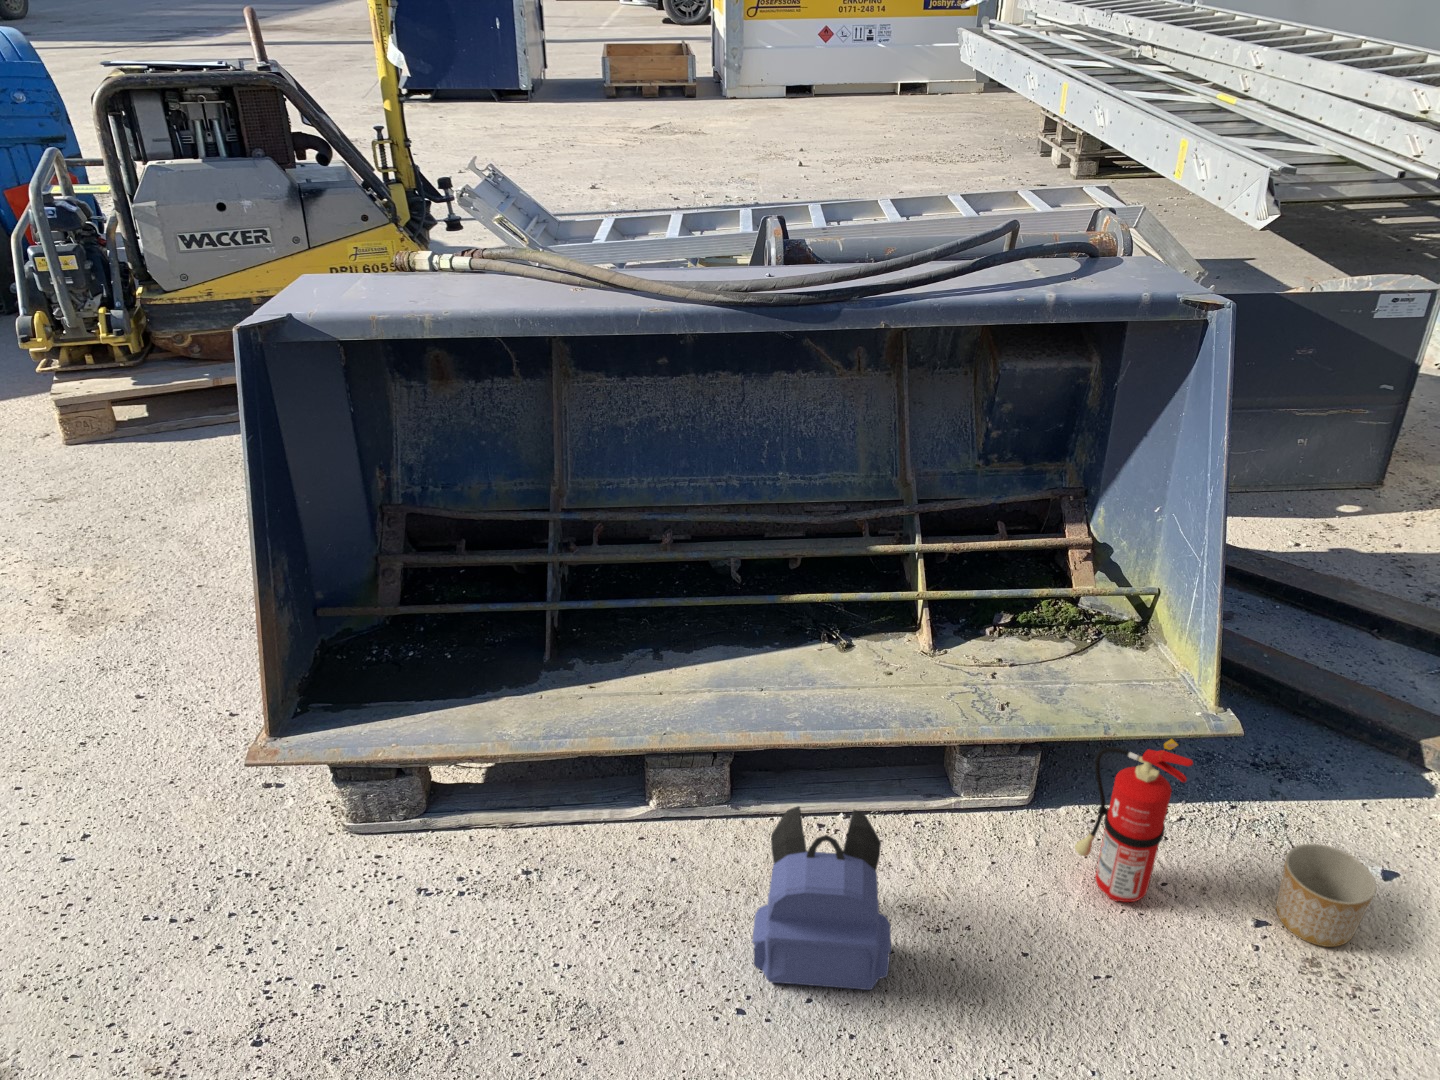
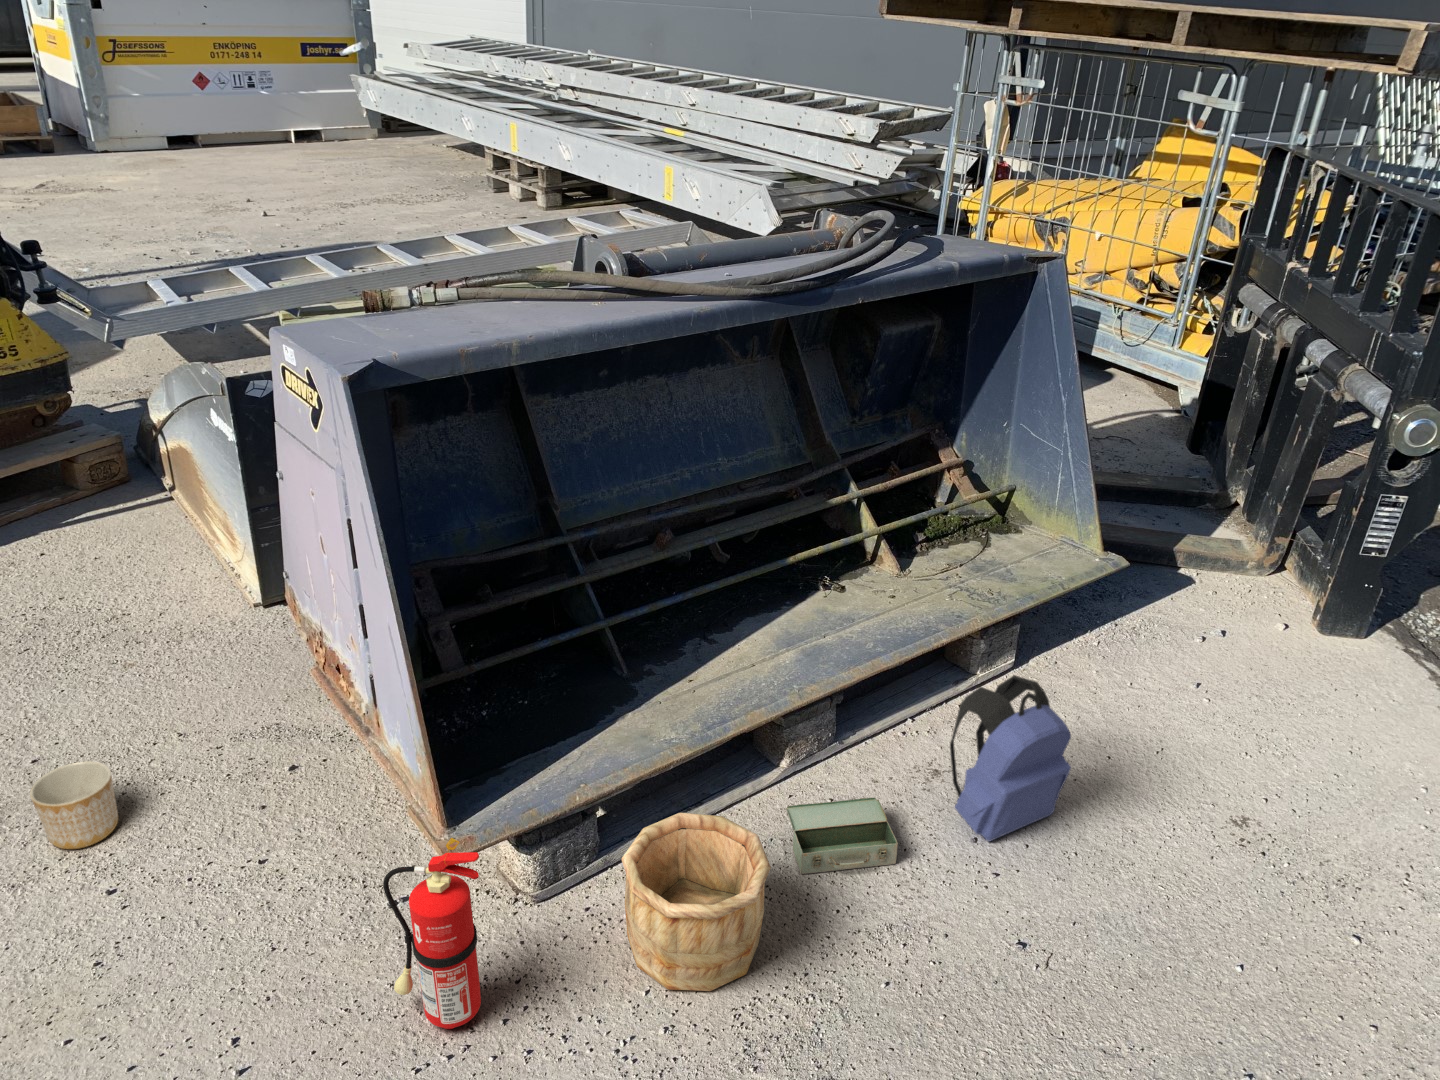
fire extinguisher: present [1075,739,1193,902] -> present [383,838,481,1029]
wooden bucket: none [323,804,480,981] -> present [621,813,771,991]
planter: present [1276,844,1376,947] -> present [30,761,118,849]
toolbox: none [563,846,692,954] -> present [786,798,898,874]

